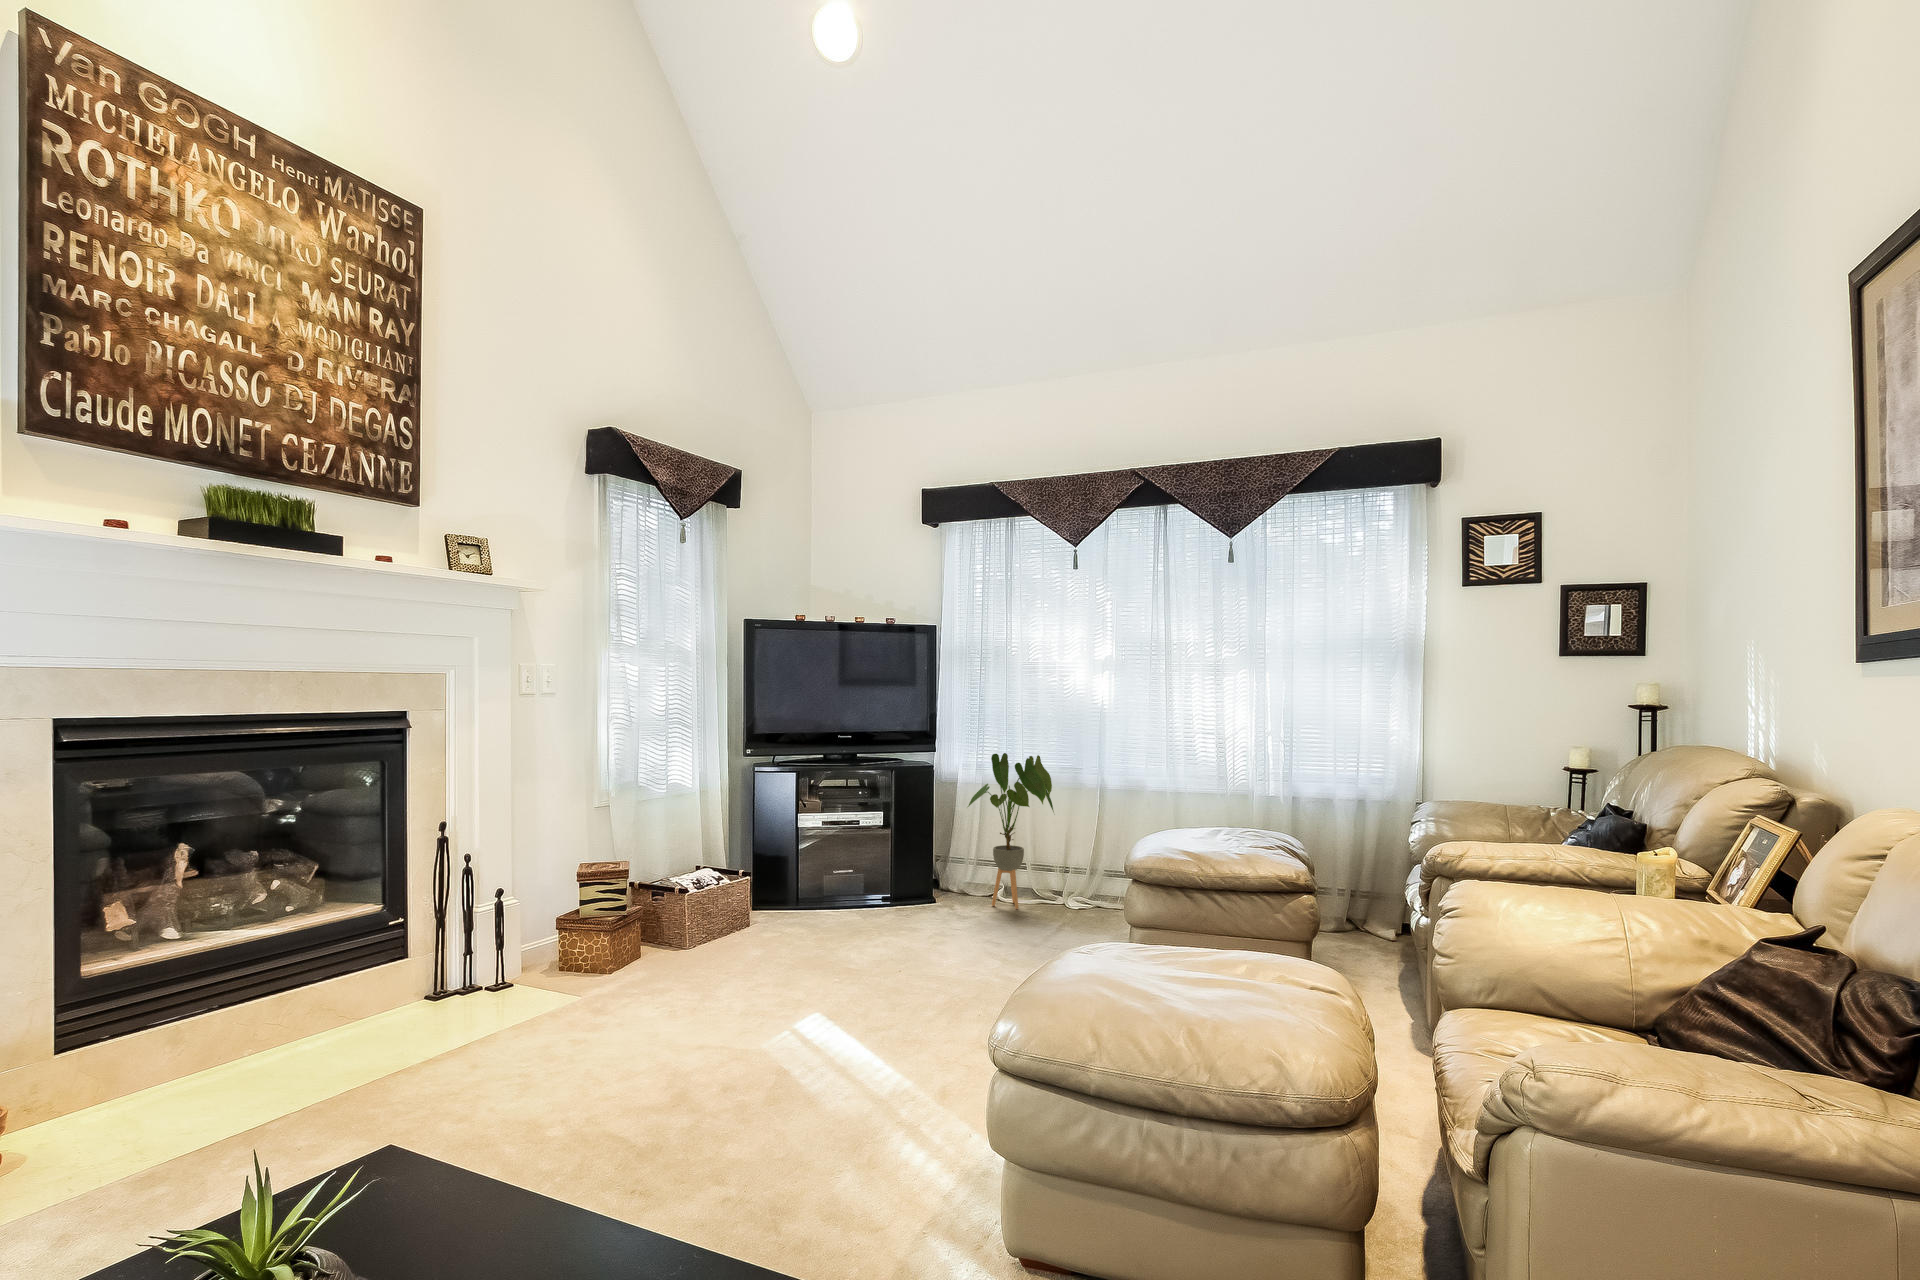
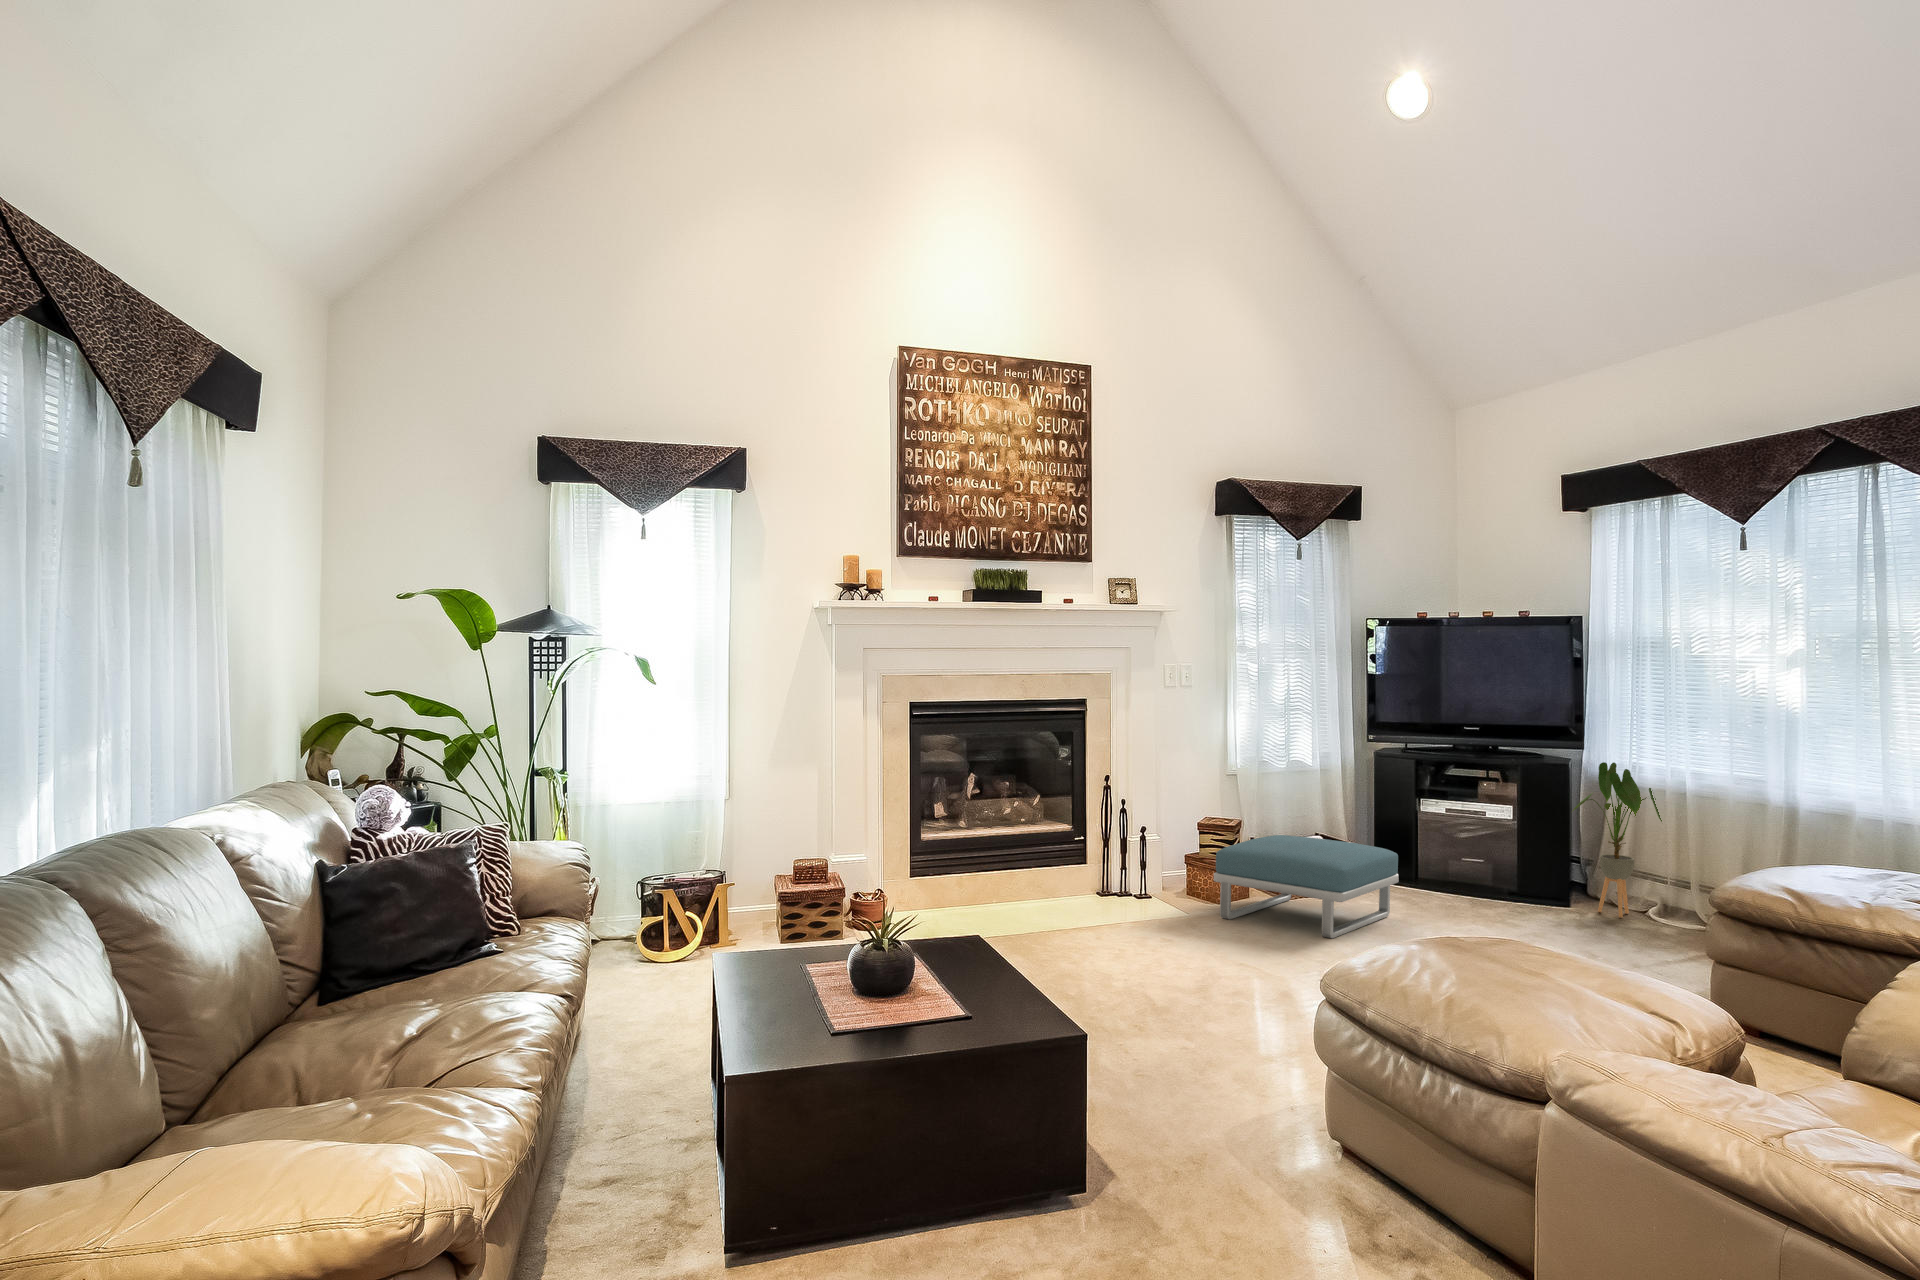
footstool: none [629,872,841,1007] -> present [1214,835,1399,938]

